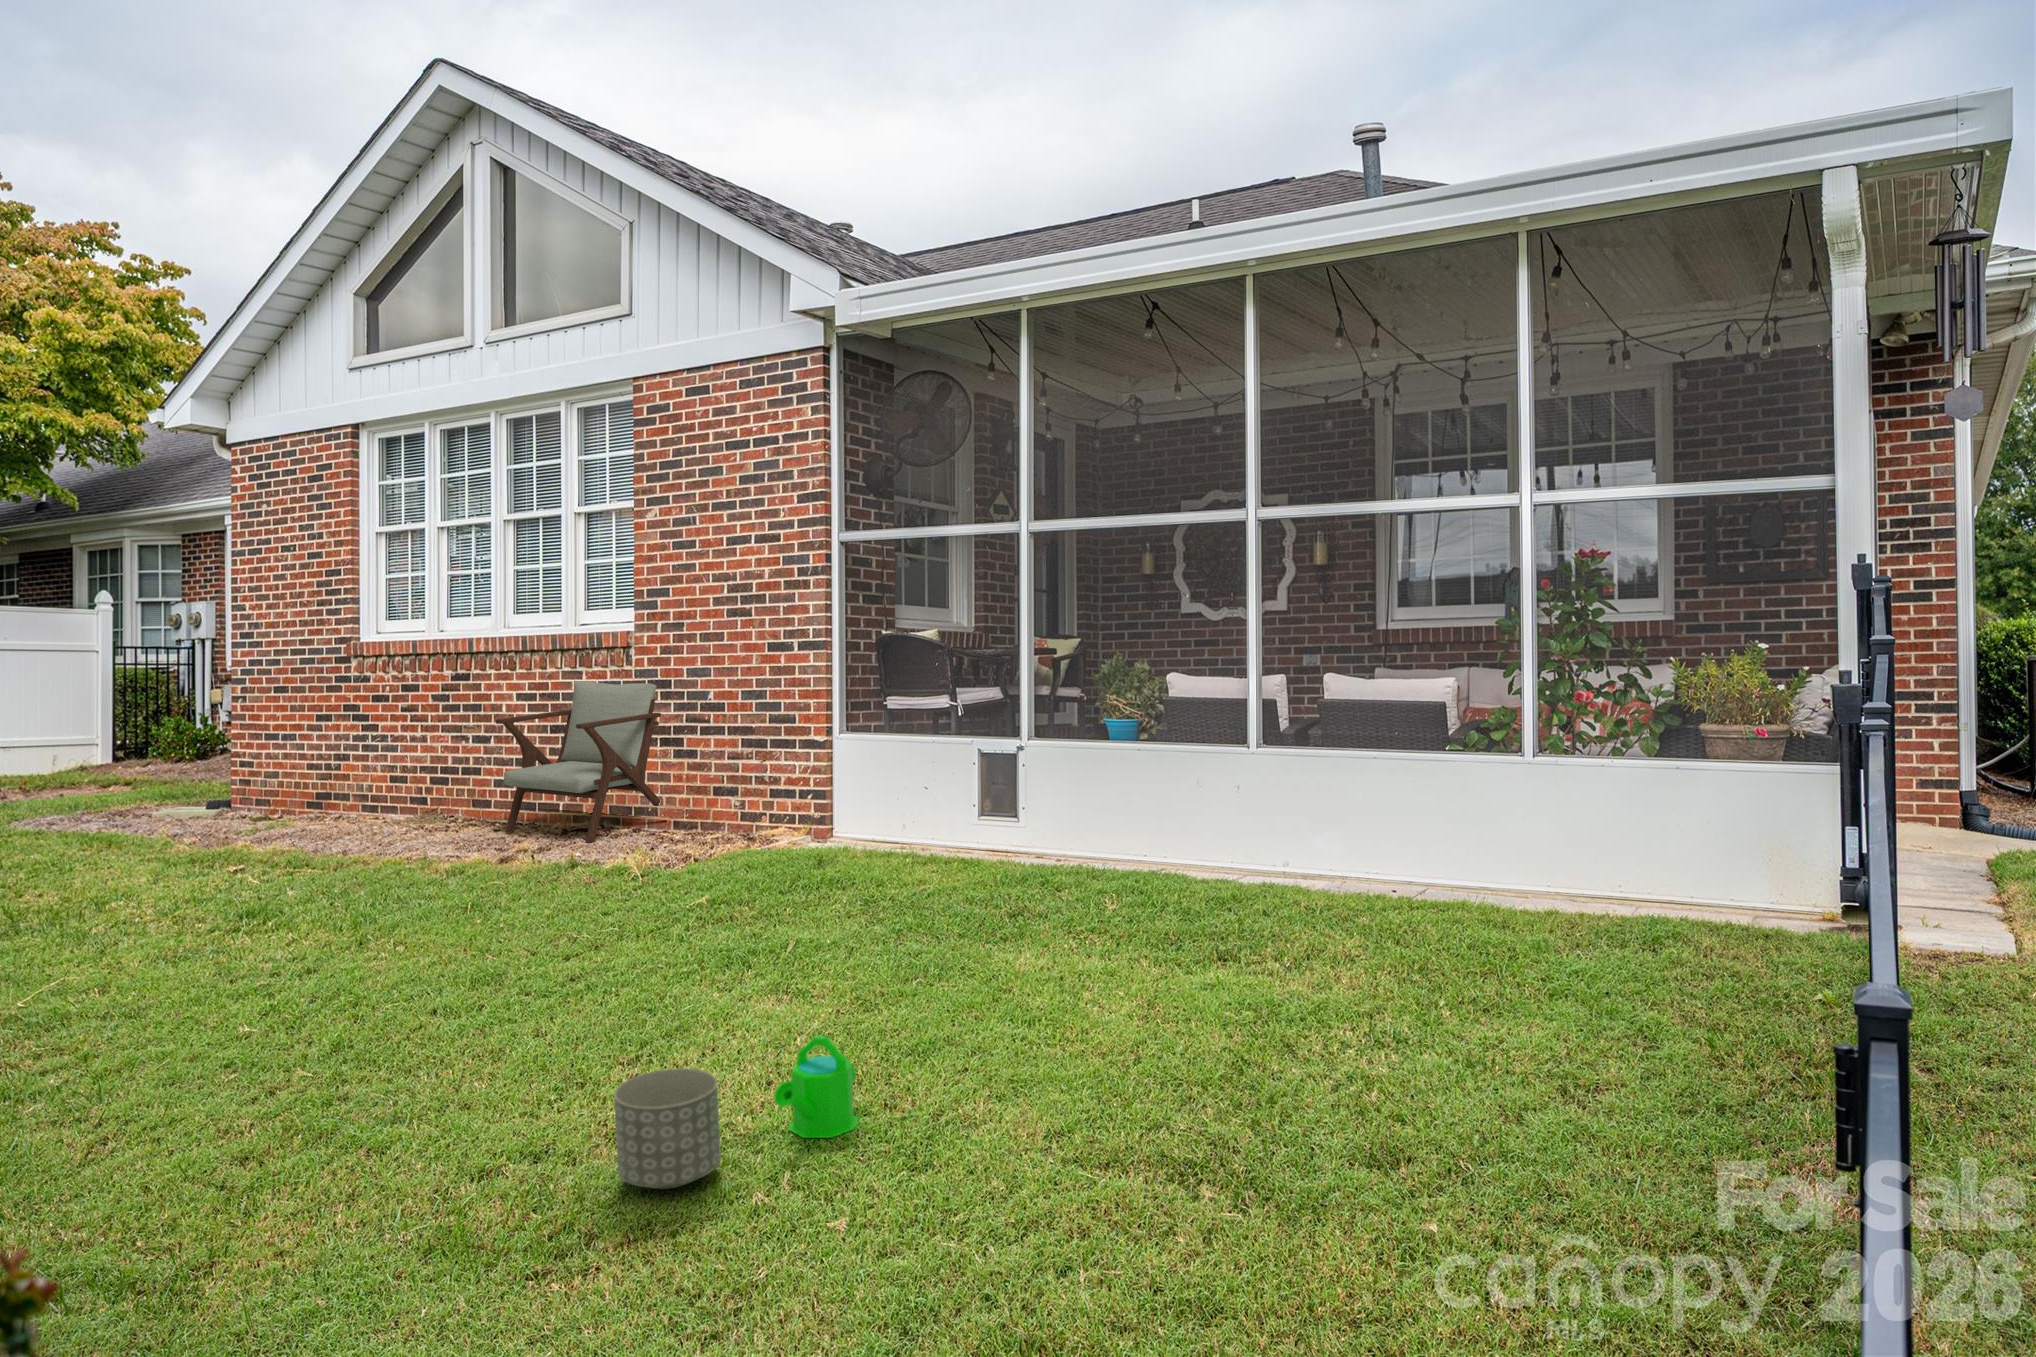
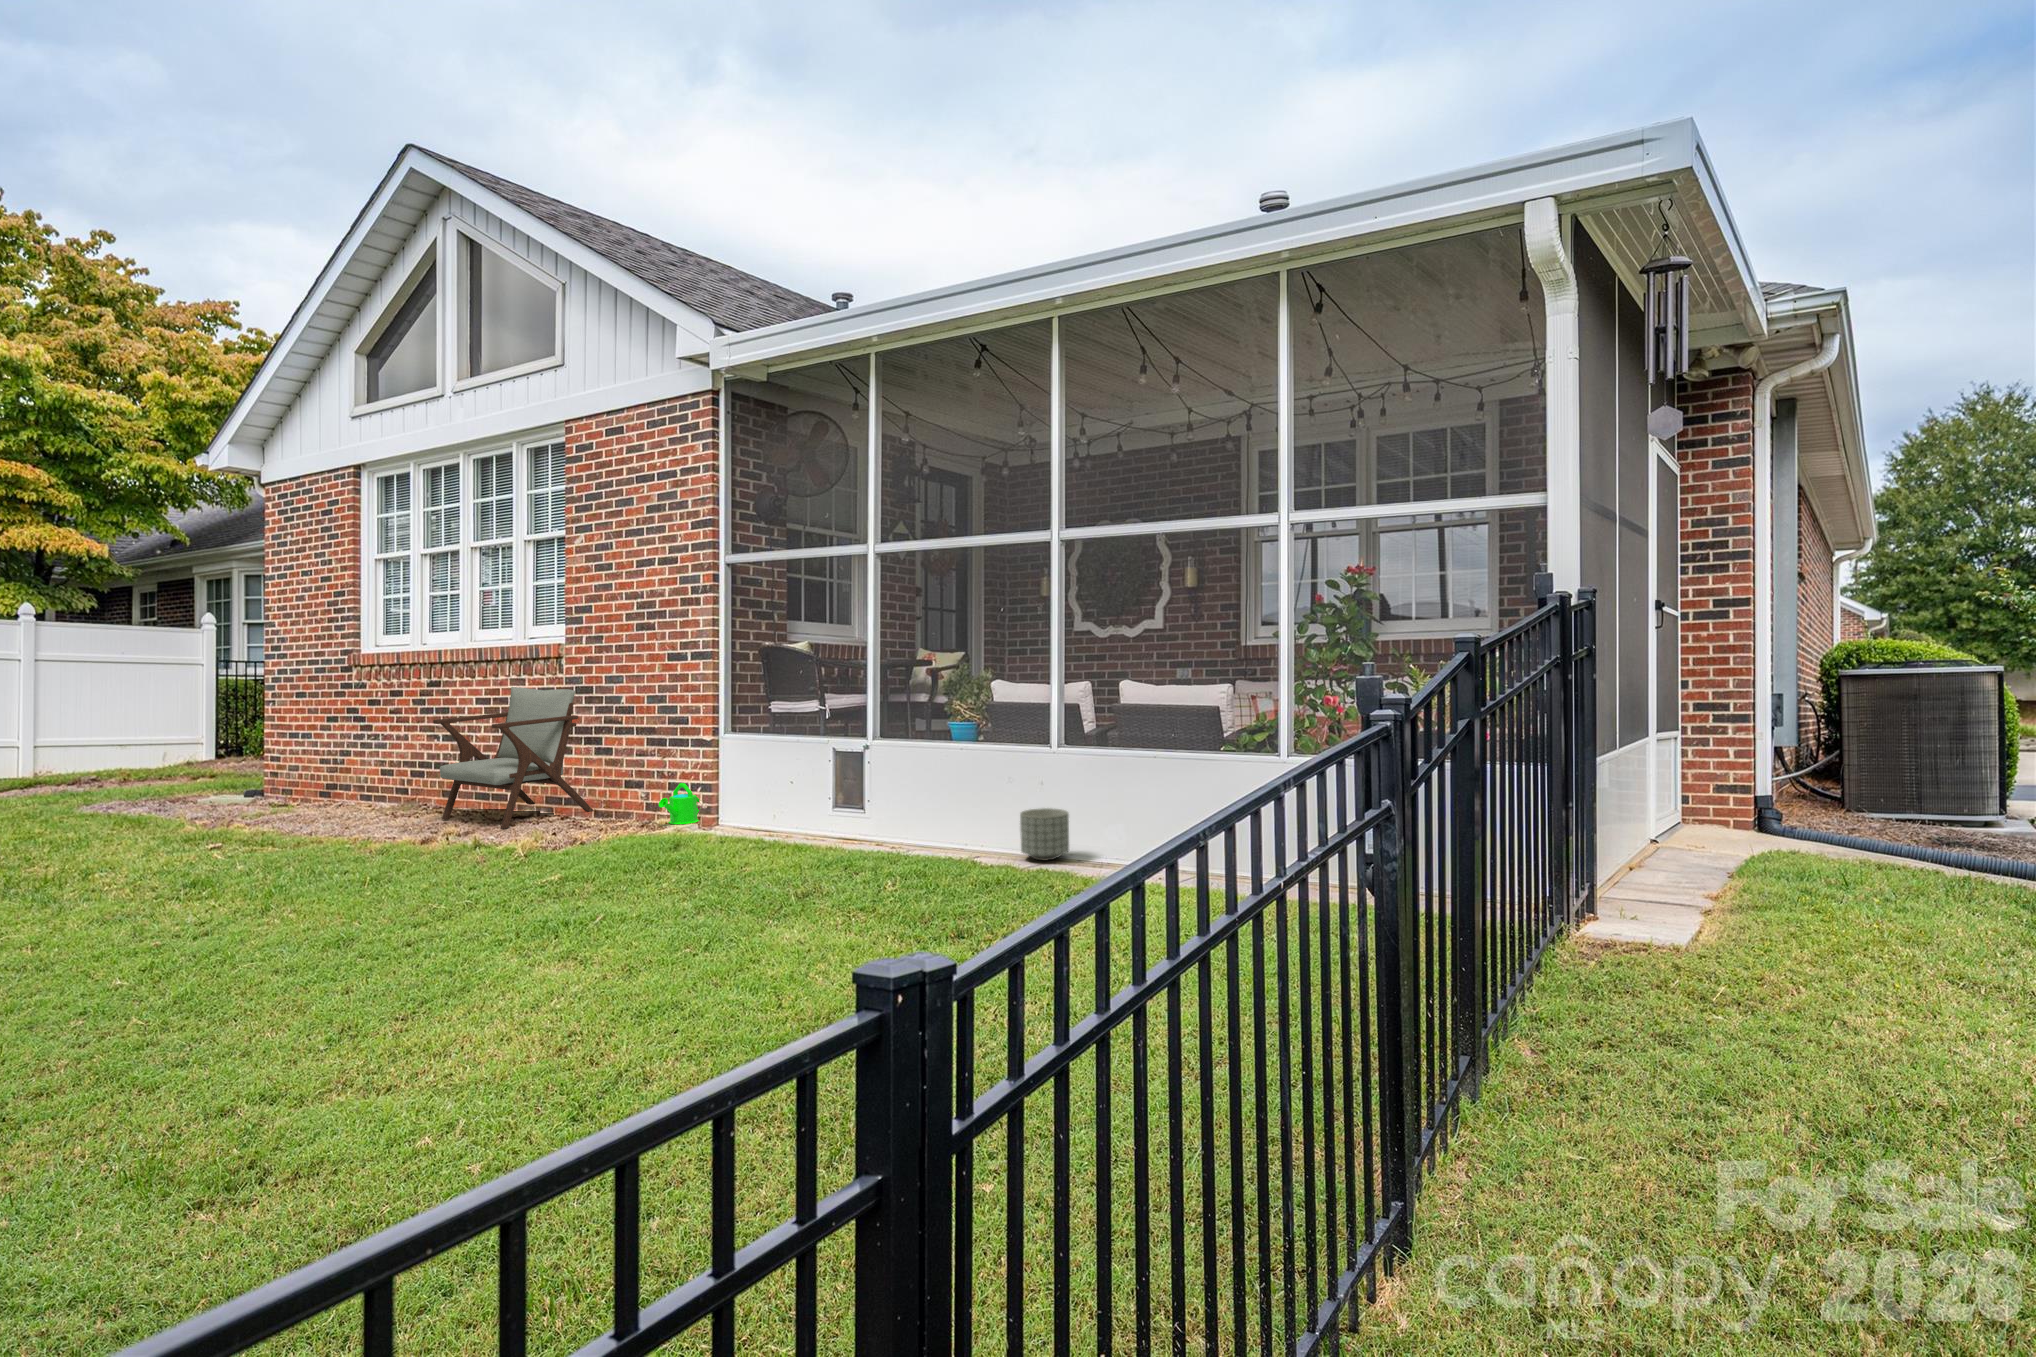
watering can: present [774,1035,859,1138] -> present [659,783,699,824]
planter: present [614,1068,721,1190] -> present [1020,808,1069,860]

